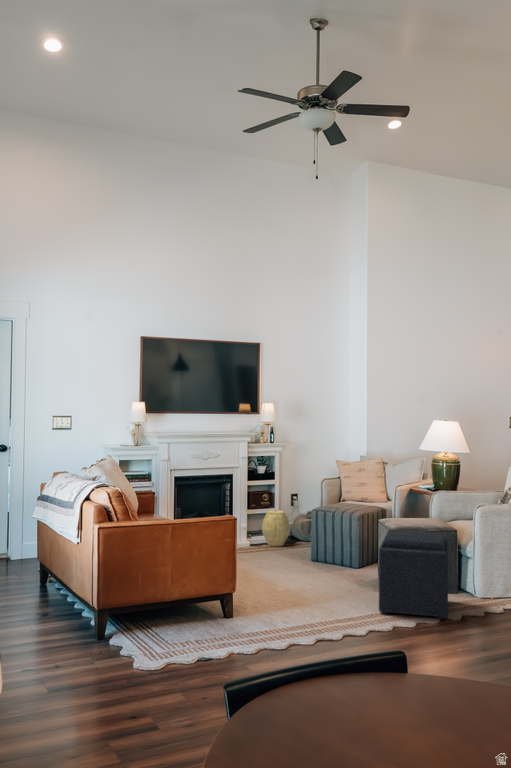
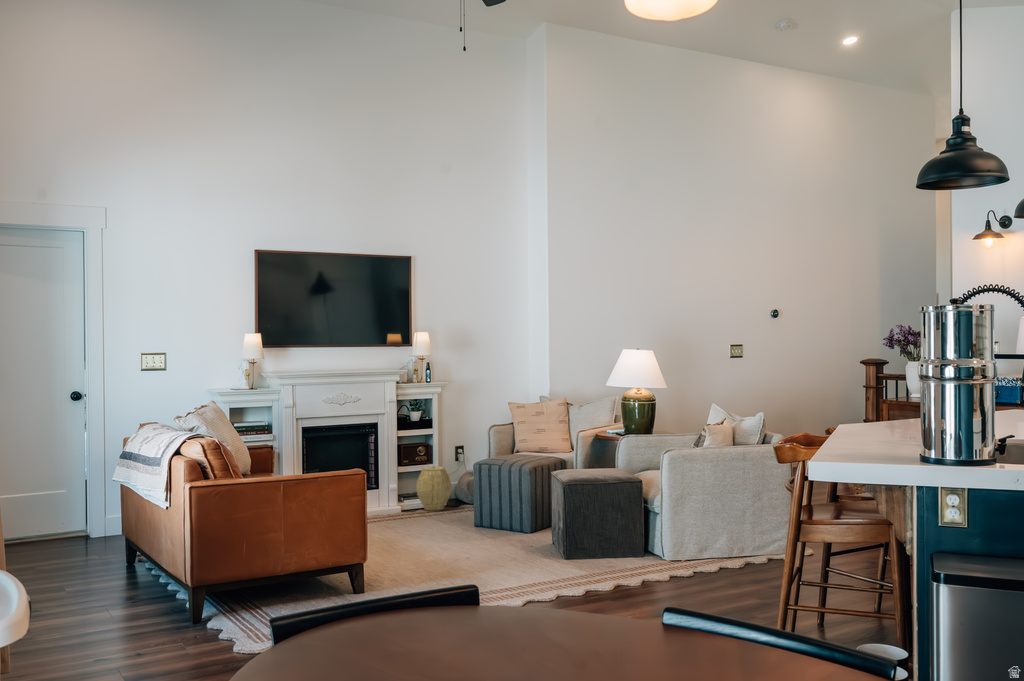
ottoman: present [379,530,448,619] -> none [544,482,629,584]

